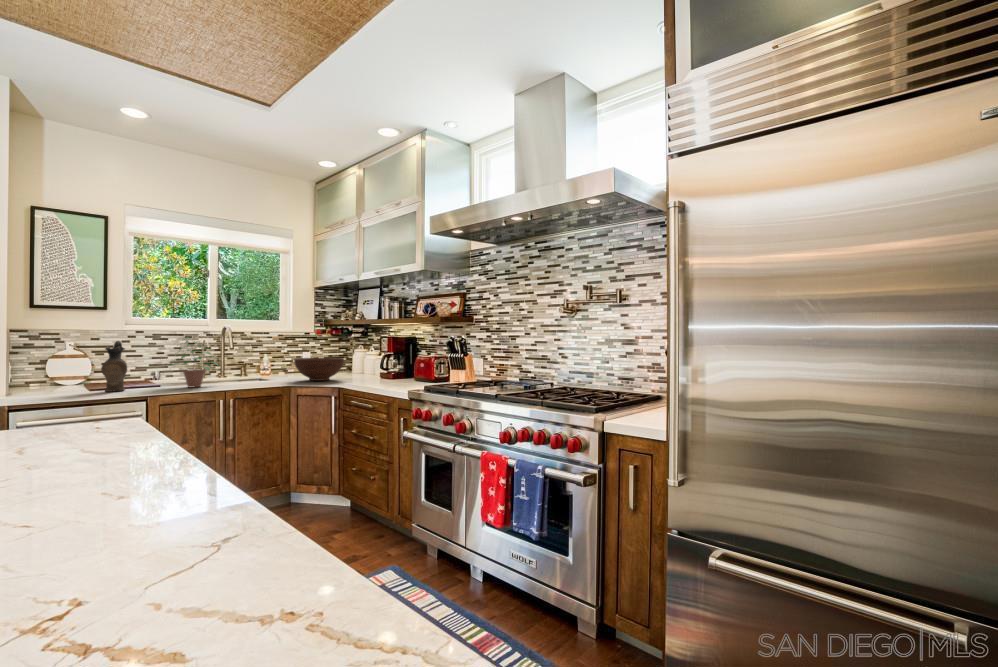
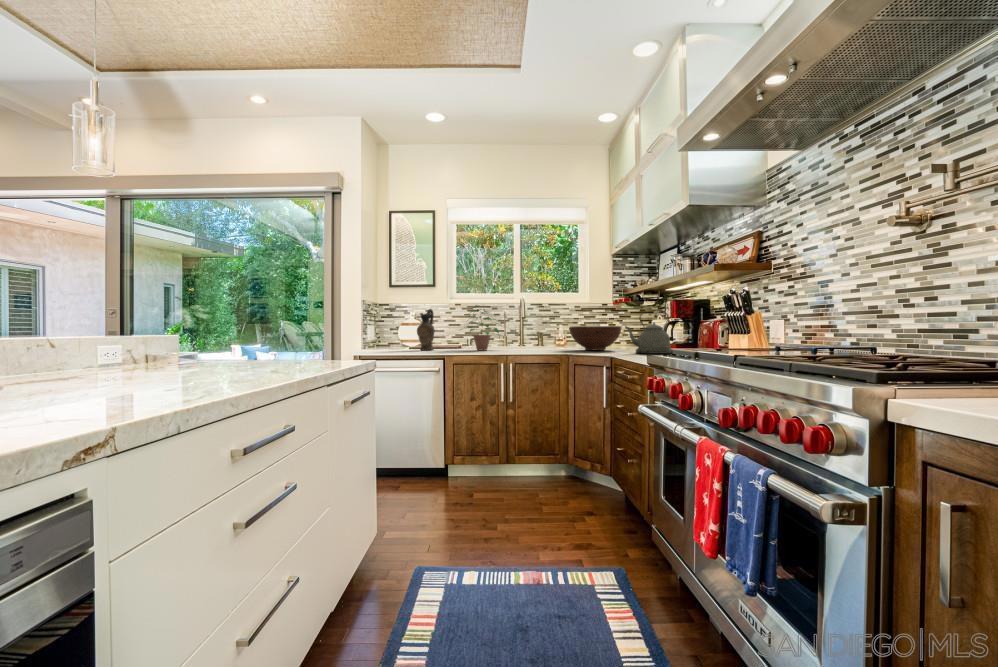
kettle: none [357,348,395,383] -> present [625,314,673,354]

